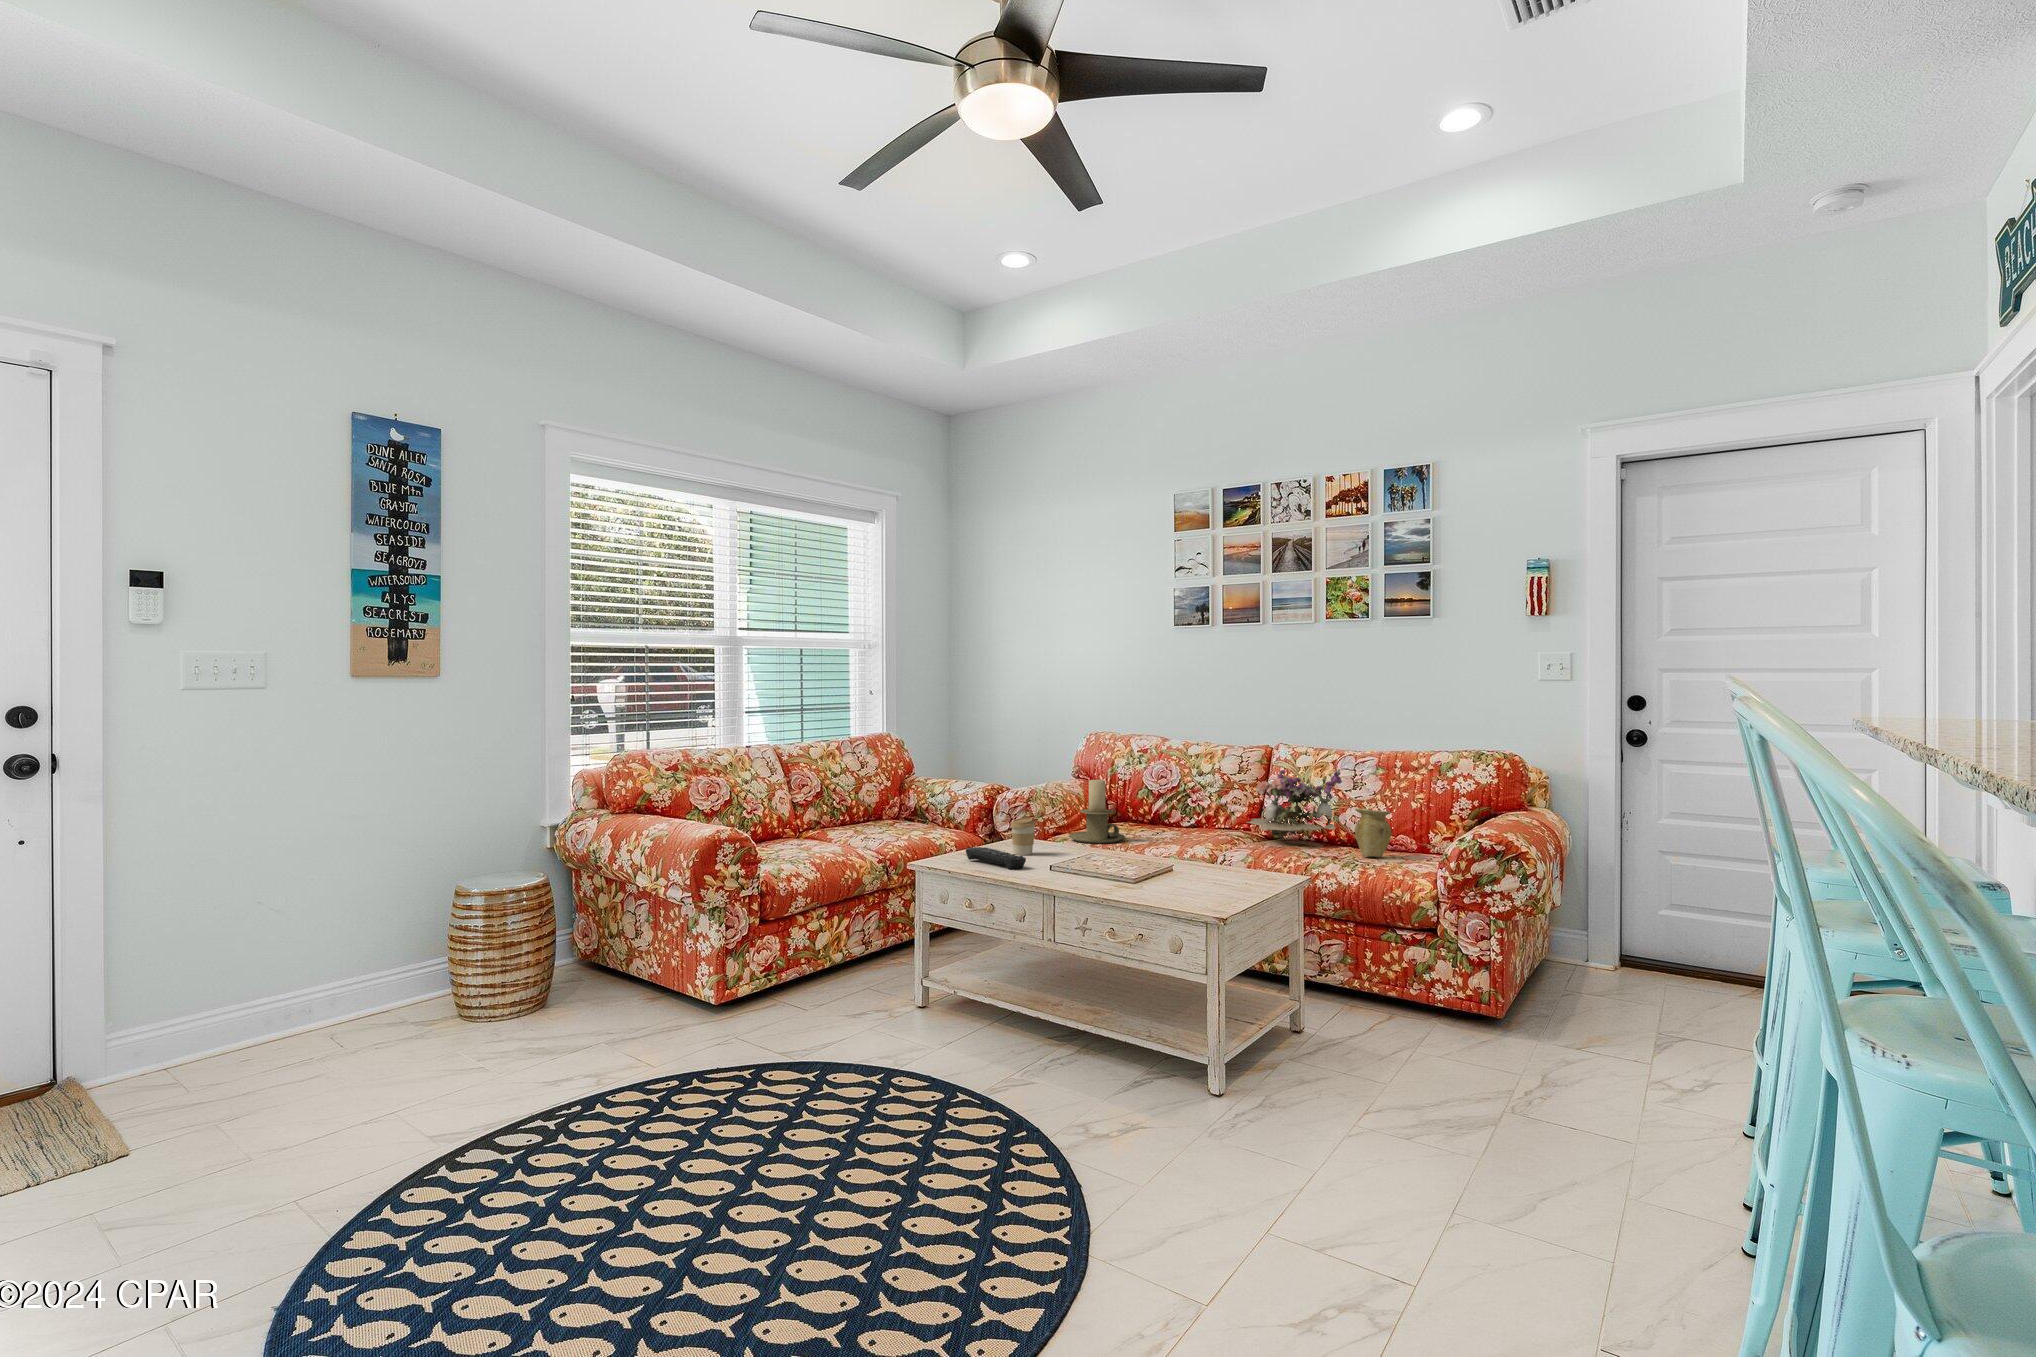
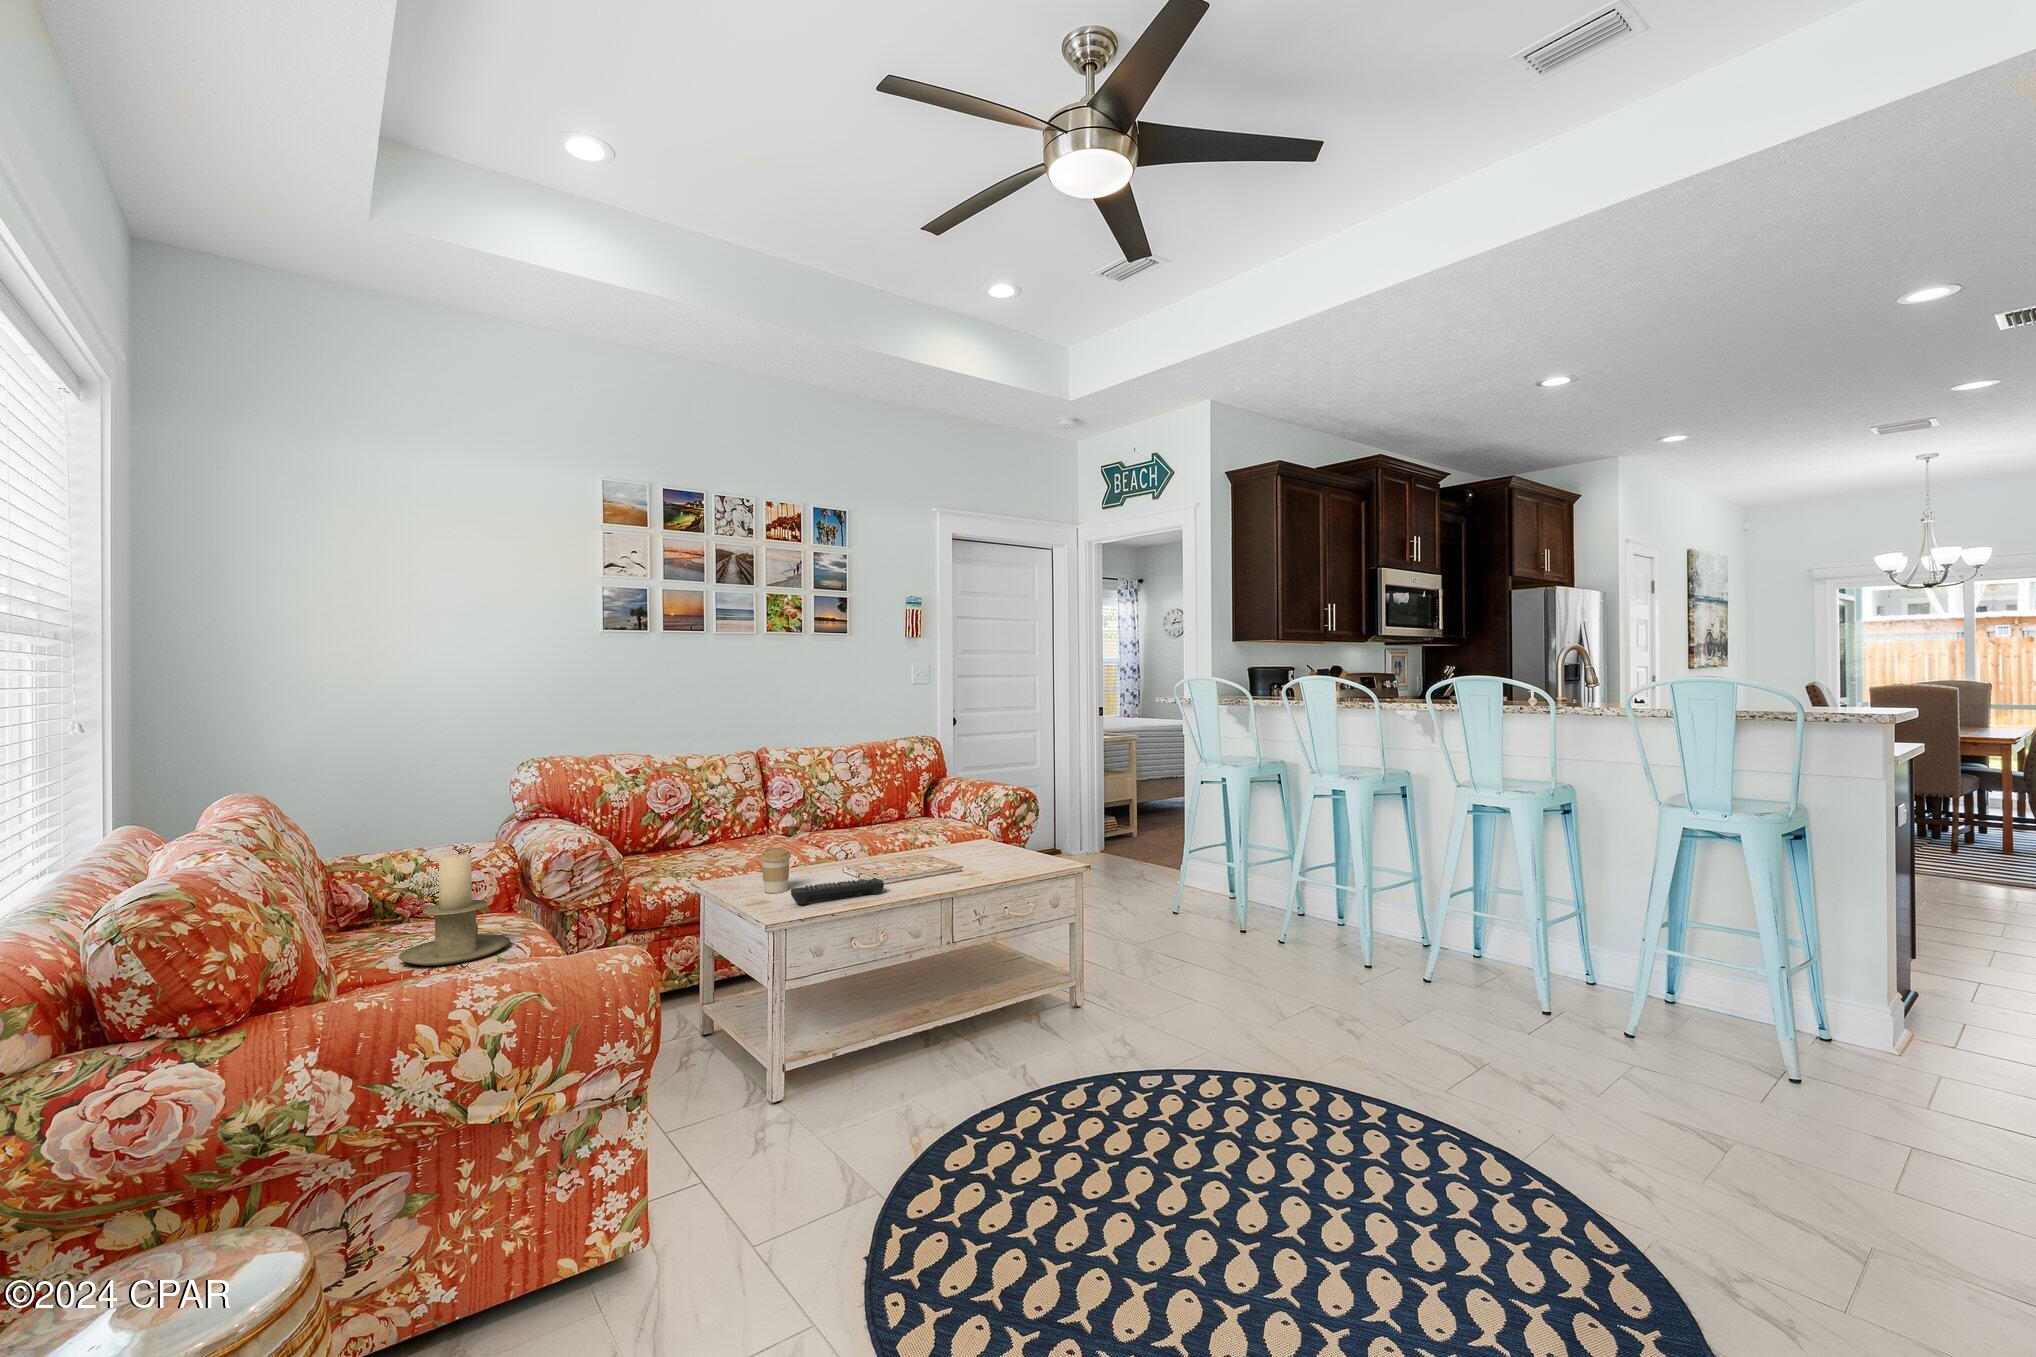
flower arrangement: present [1246,770,1342,839] -> none [775,762,862,834]
candle holder: present [1069,780,1125,844] -> present [399,854,510,966]
vase: present [1355,809,1391,857] -> none [906,786,935,825]

